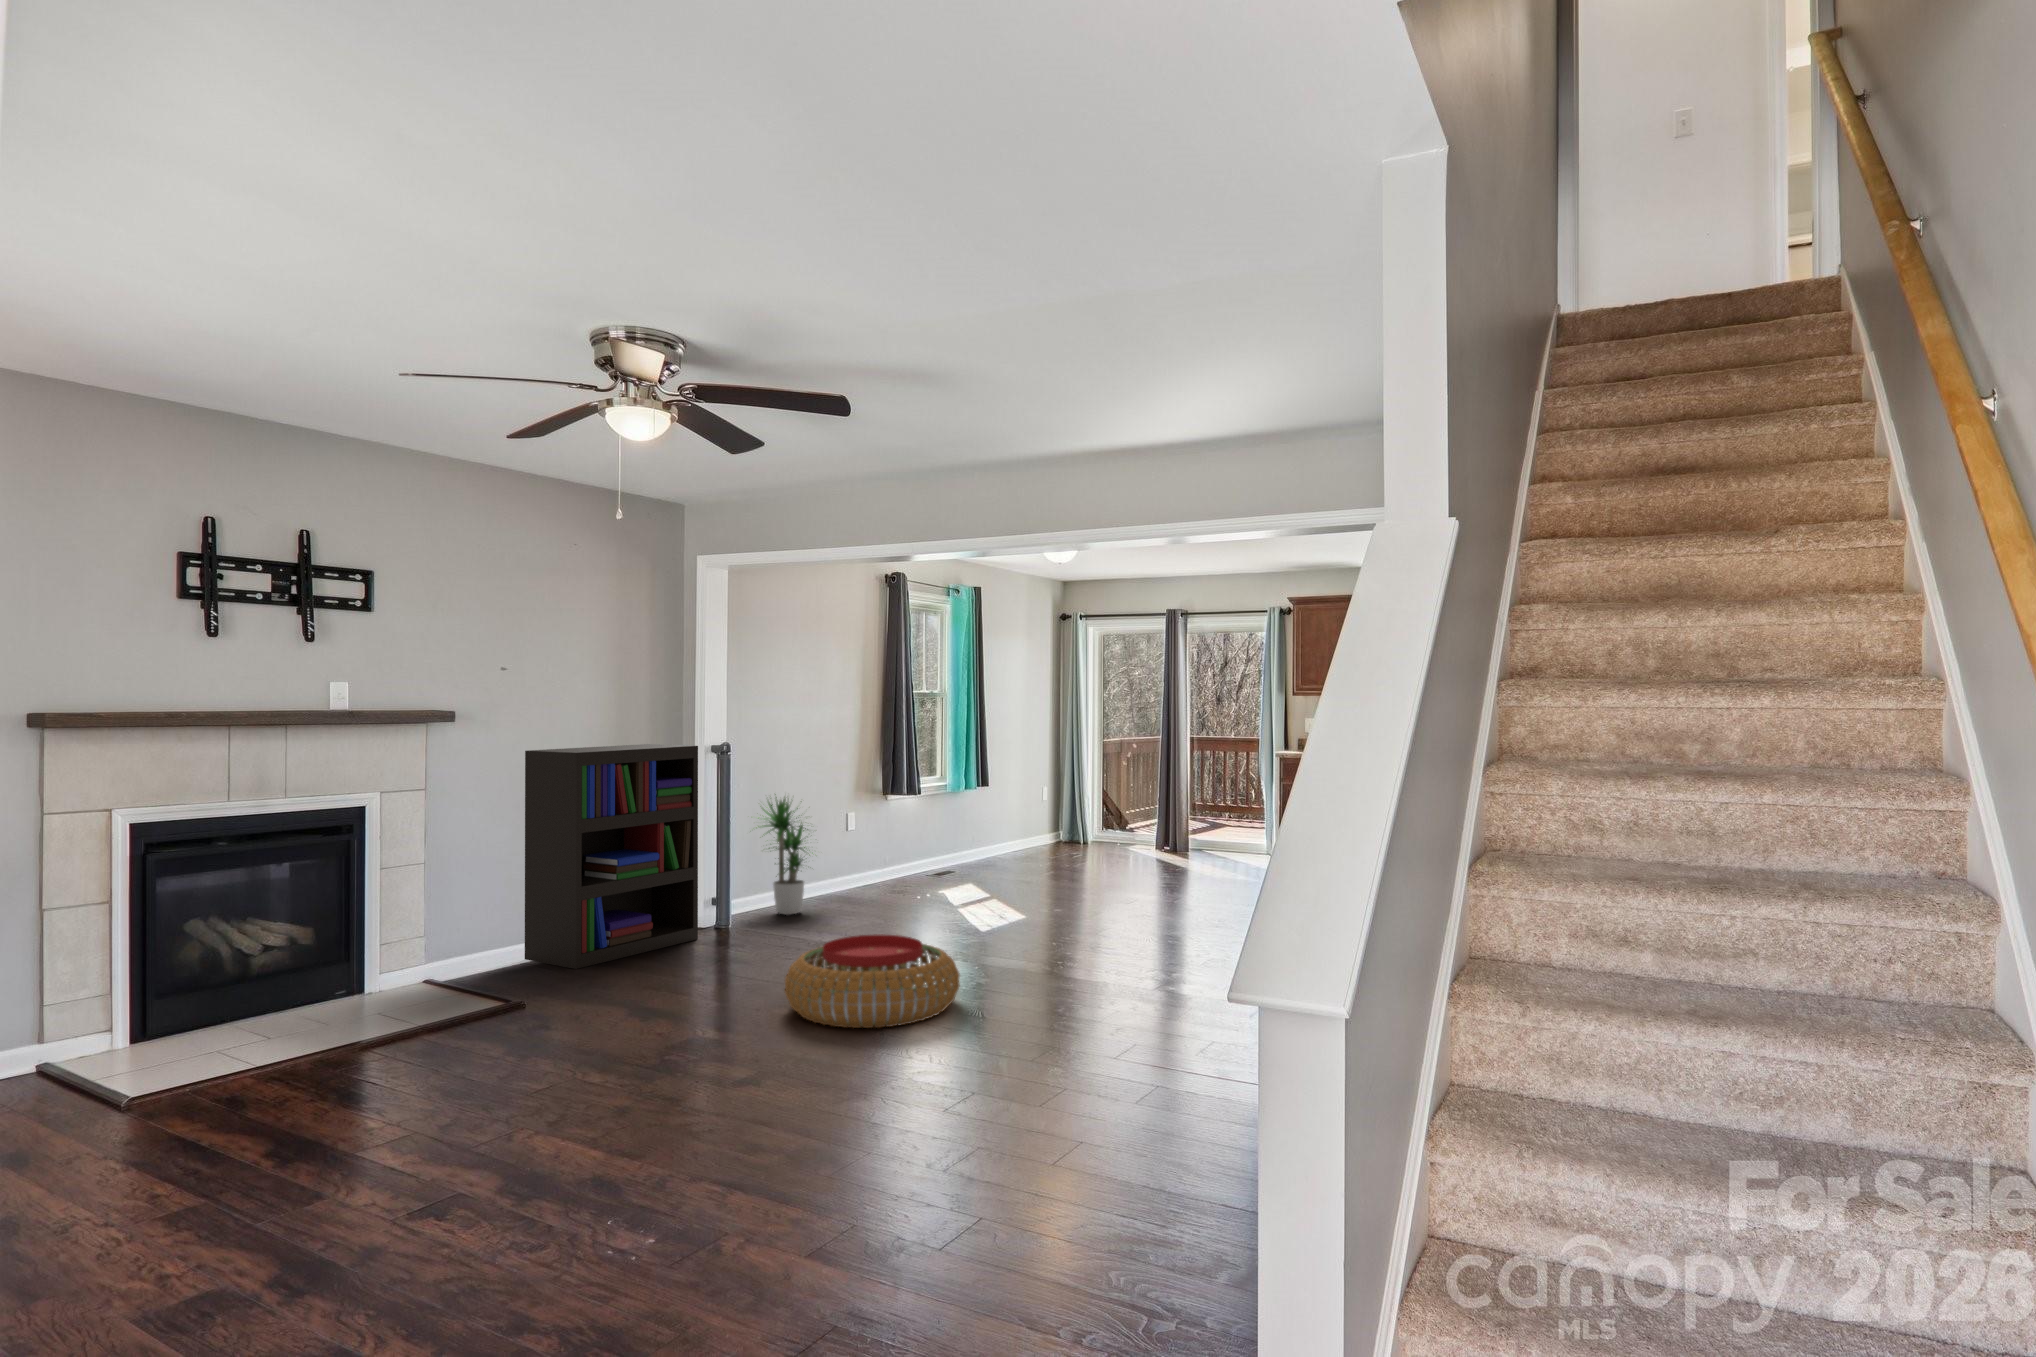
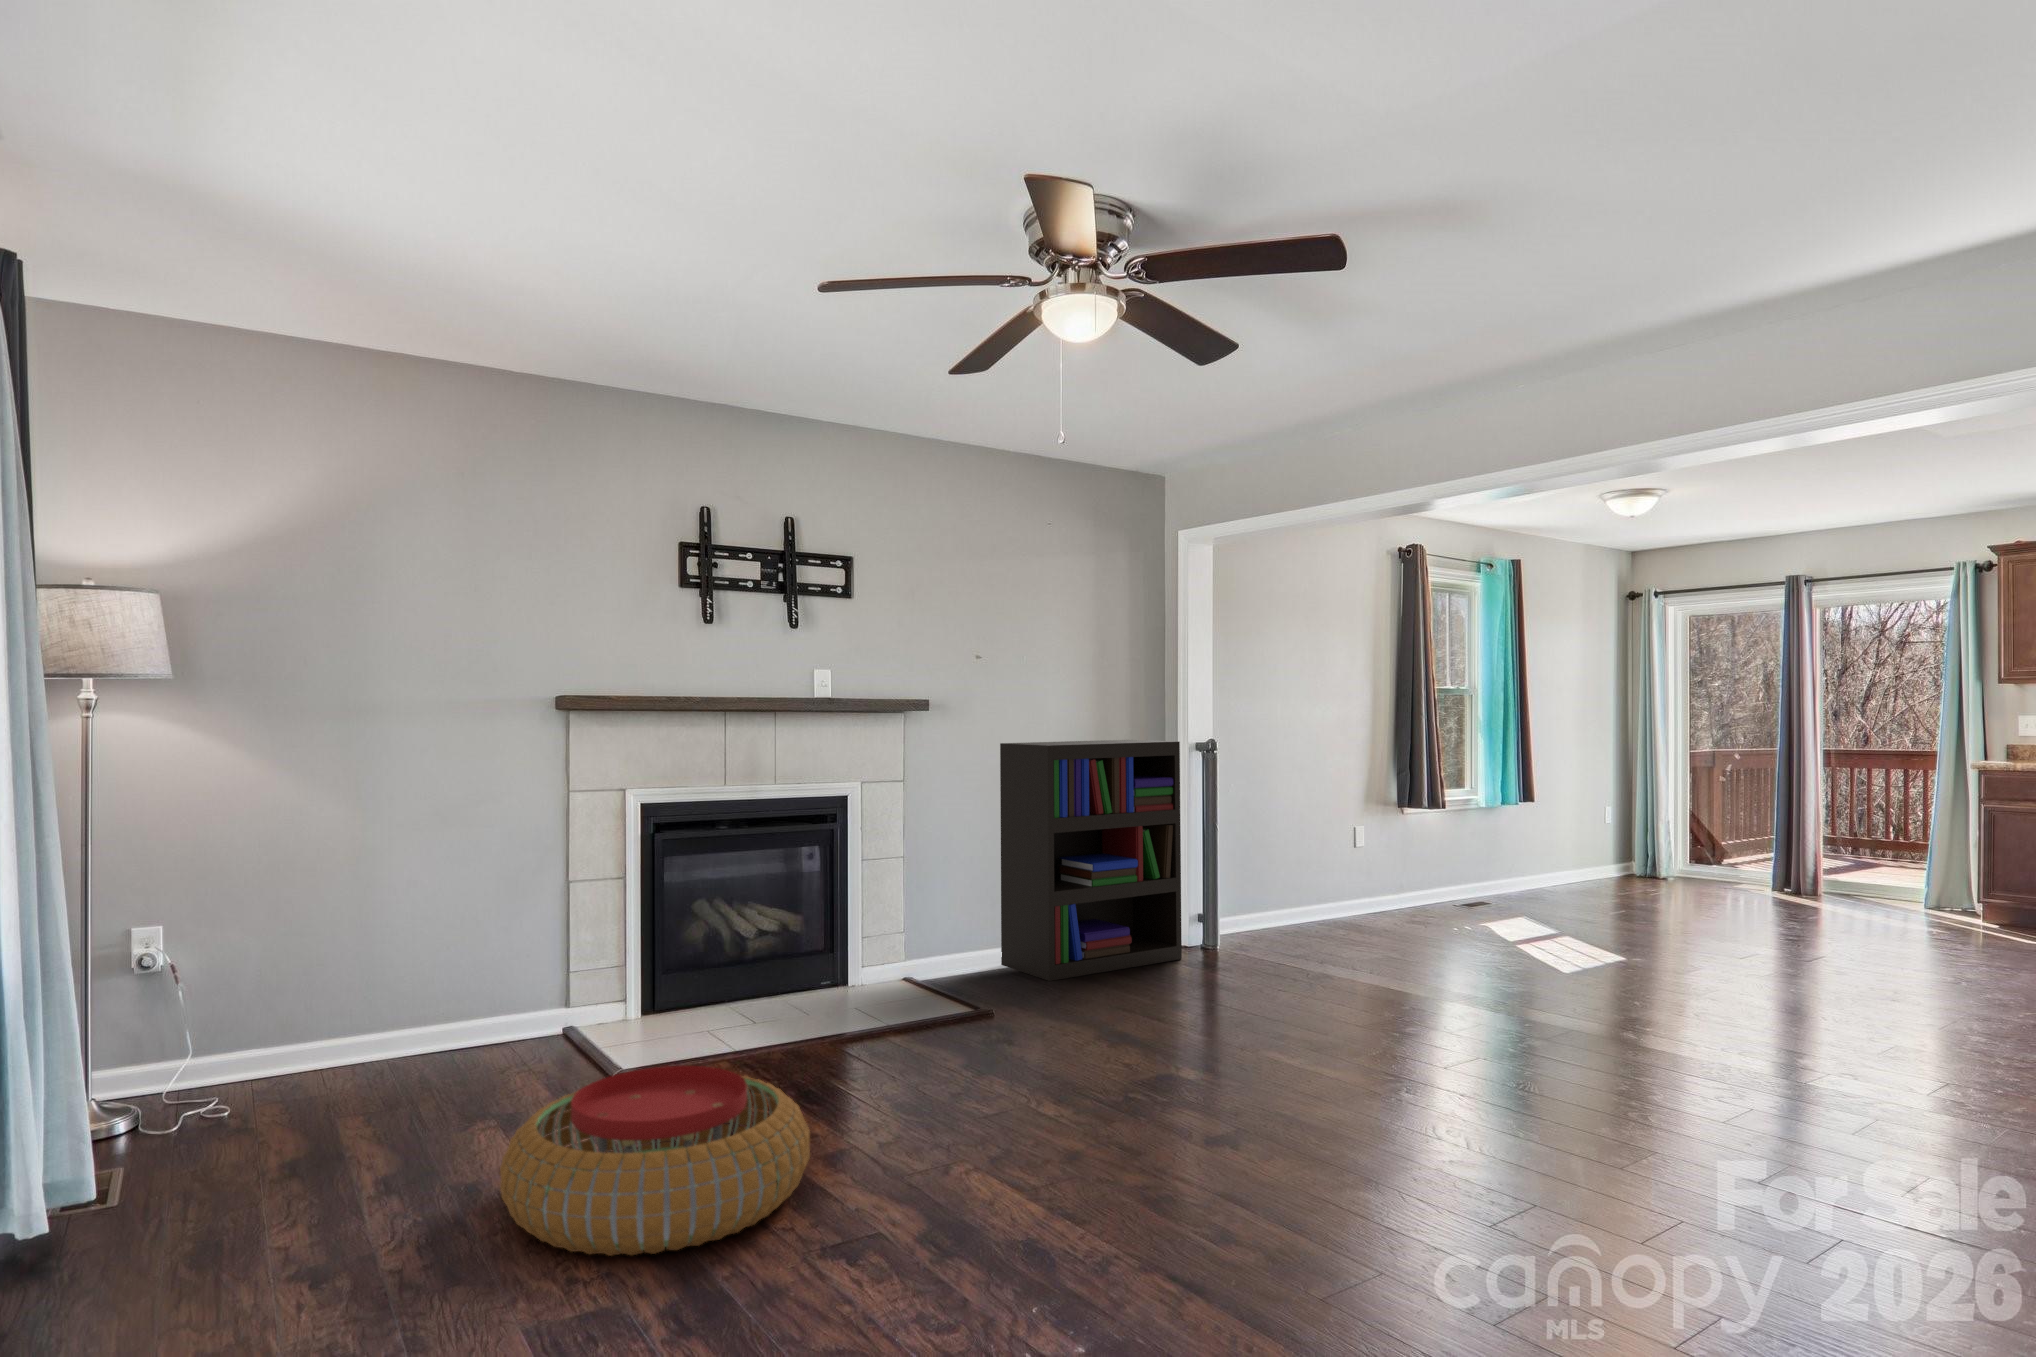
potted plant: present [756,794,813,915] -> none [1237,797,1327,939]
pouf: present [785,934,960,1028] -> present [500,1066,810,1256]

